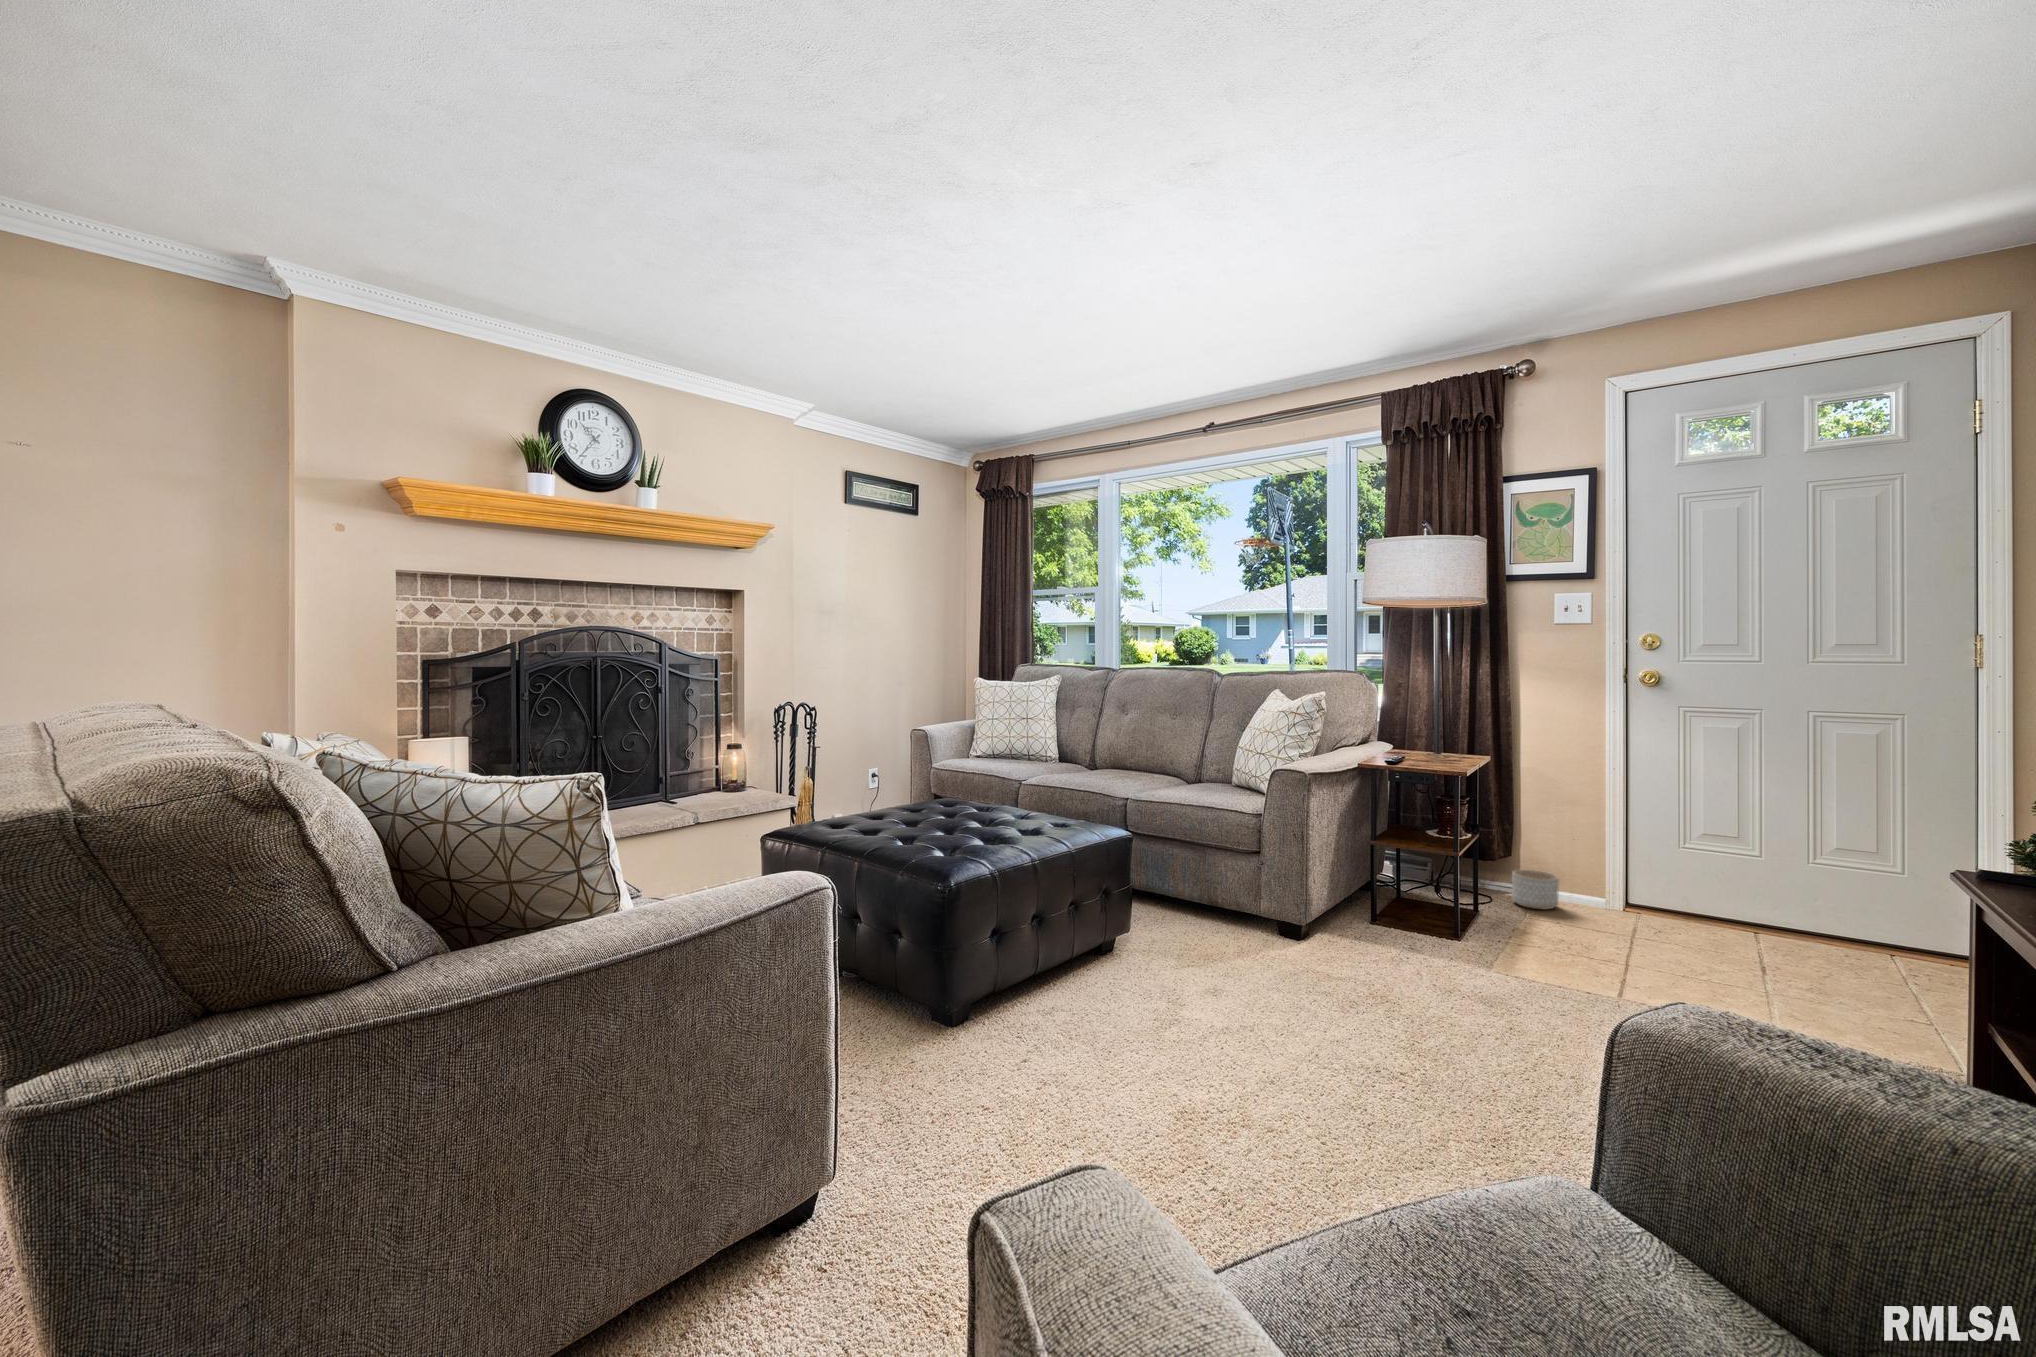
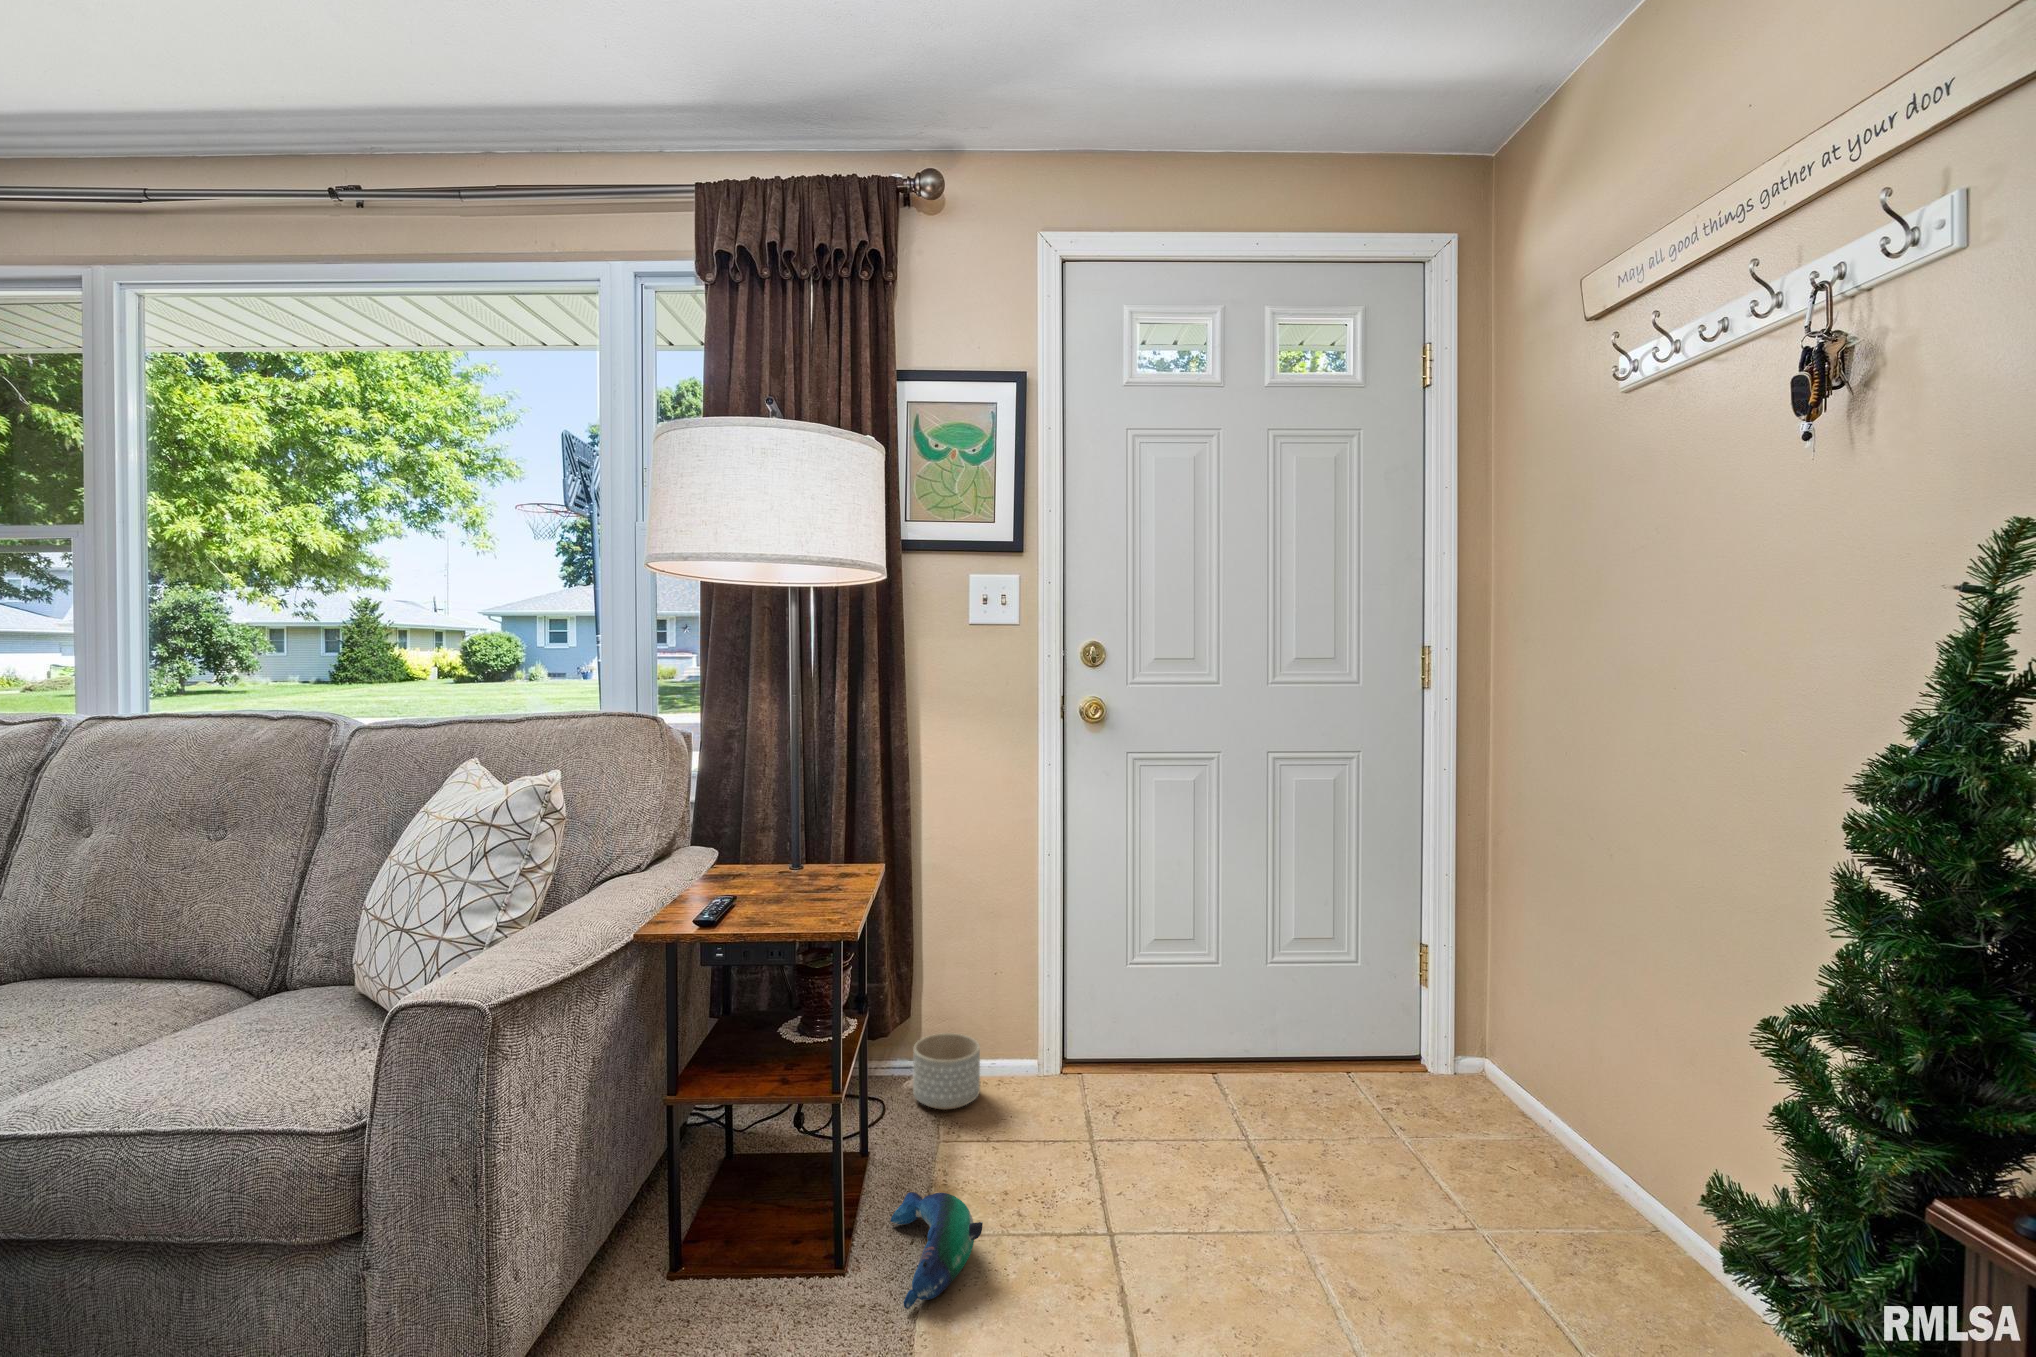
plush toy: none [1493,919,1547,954] -> present [890,1192,983,1309]

